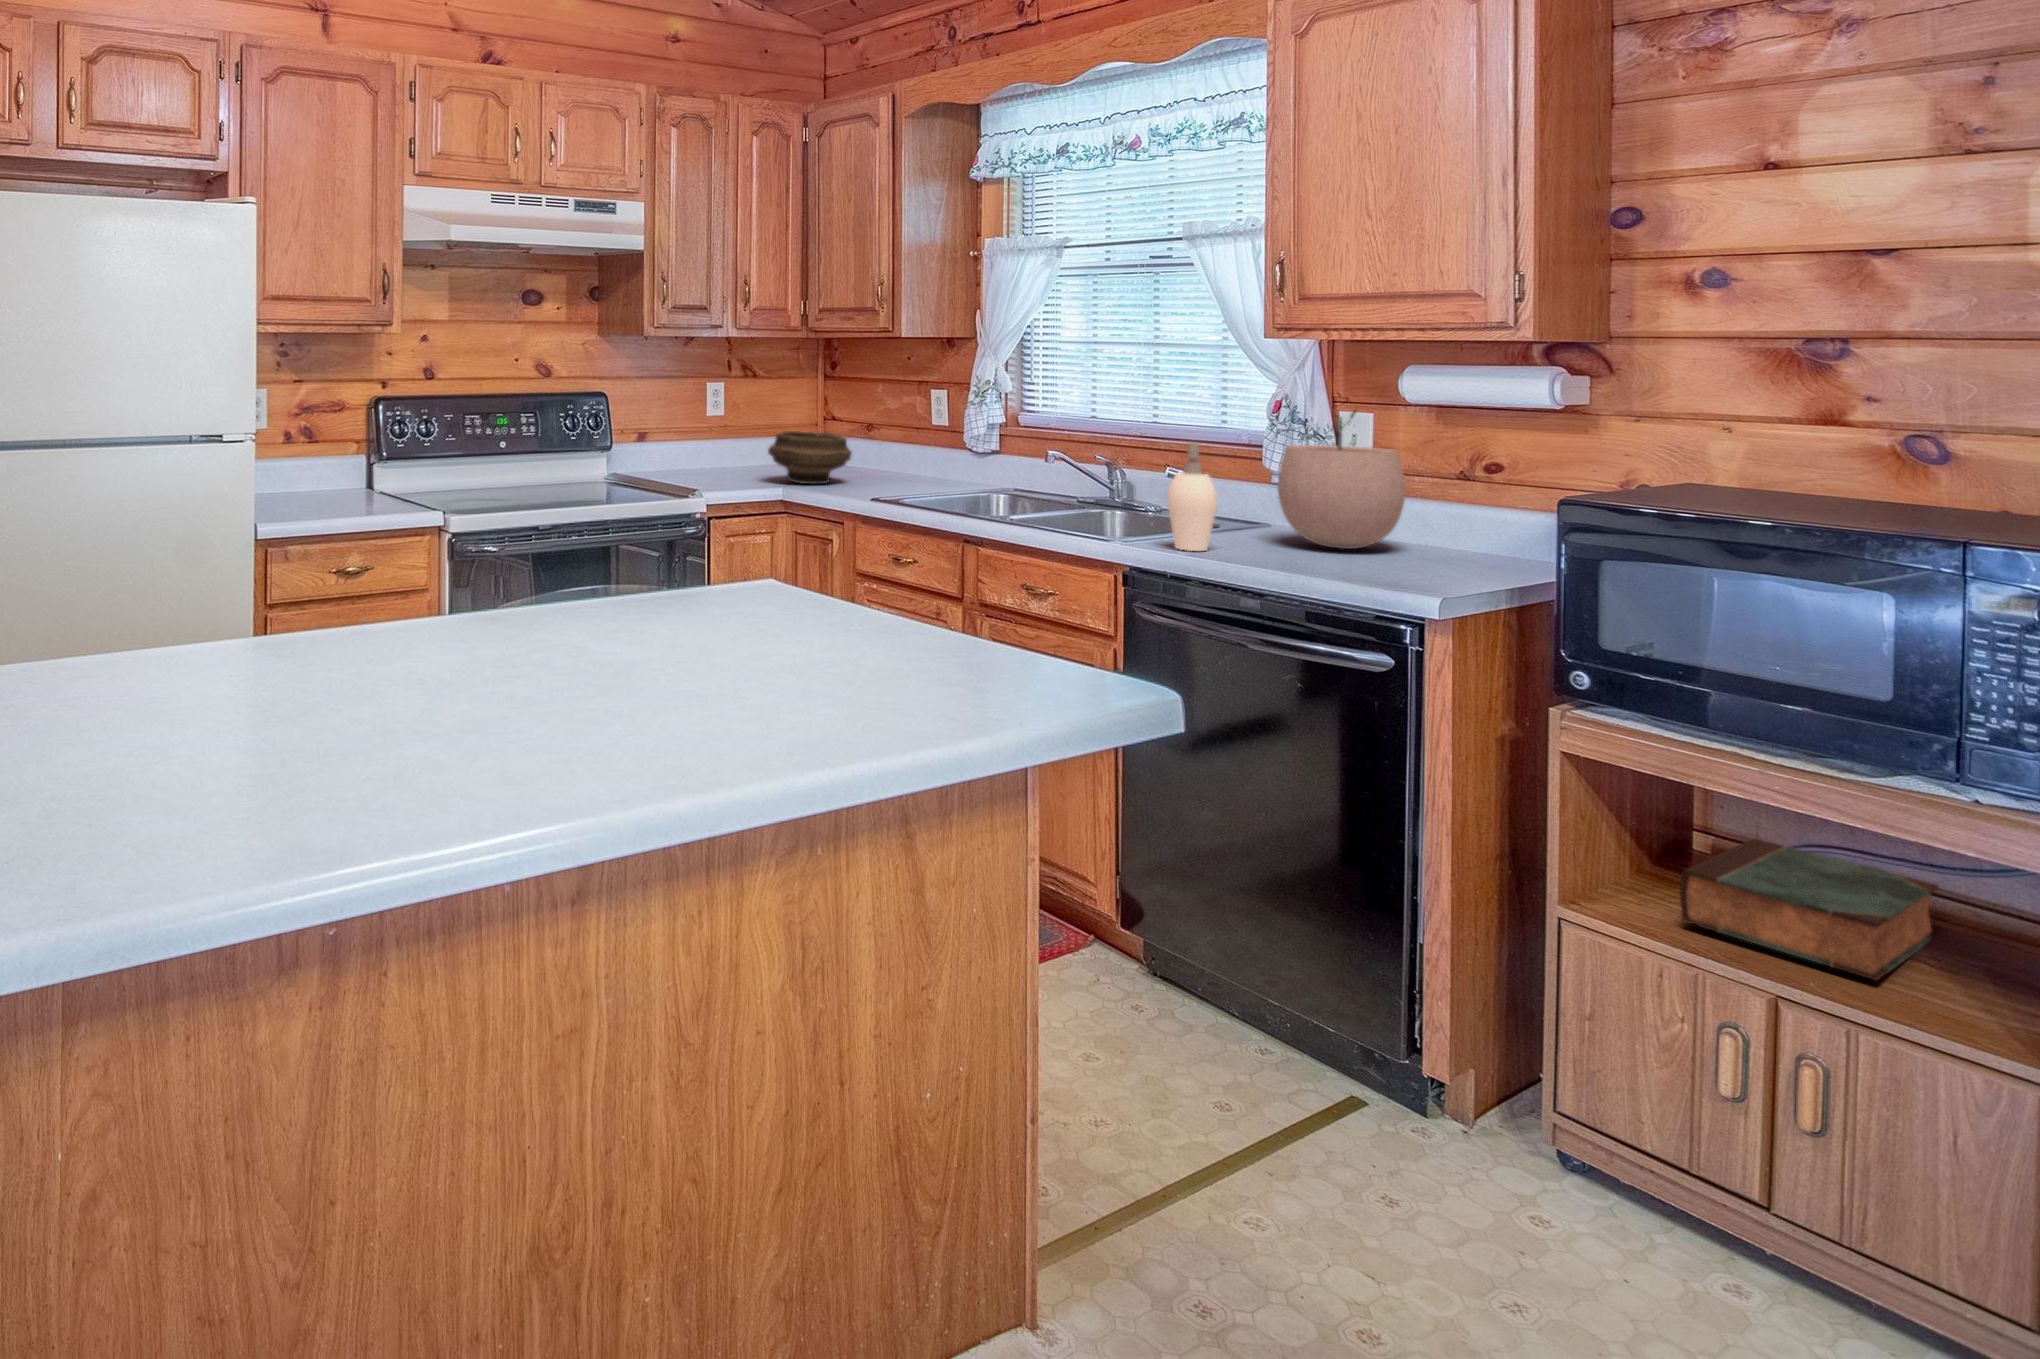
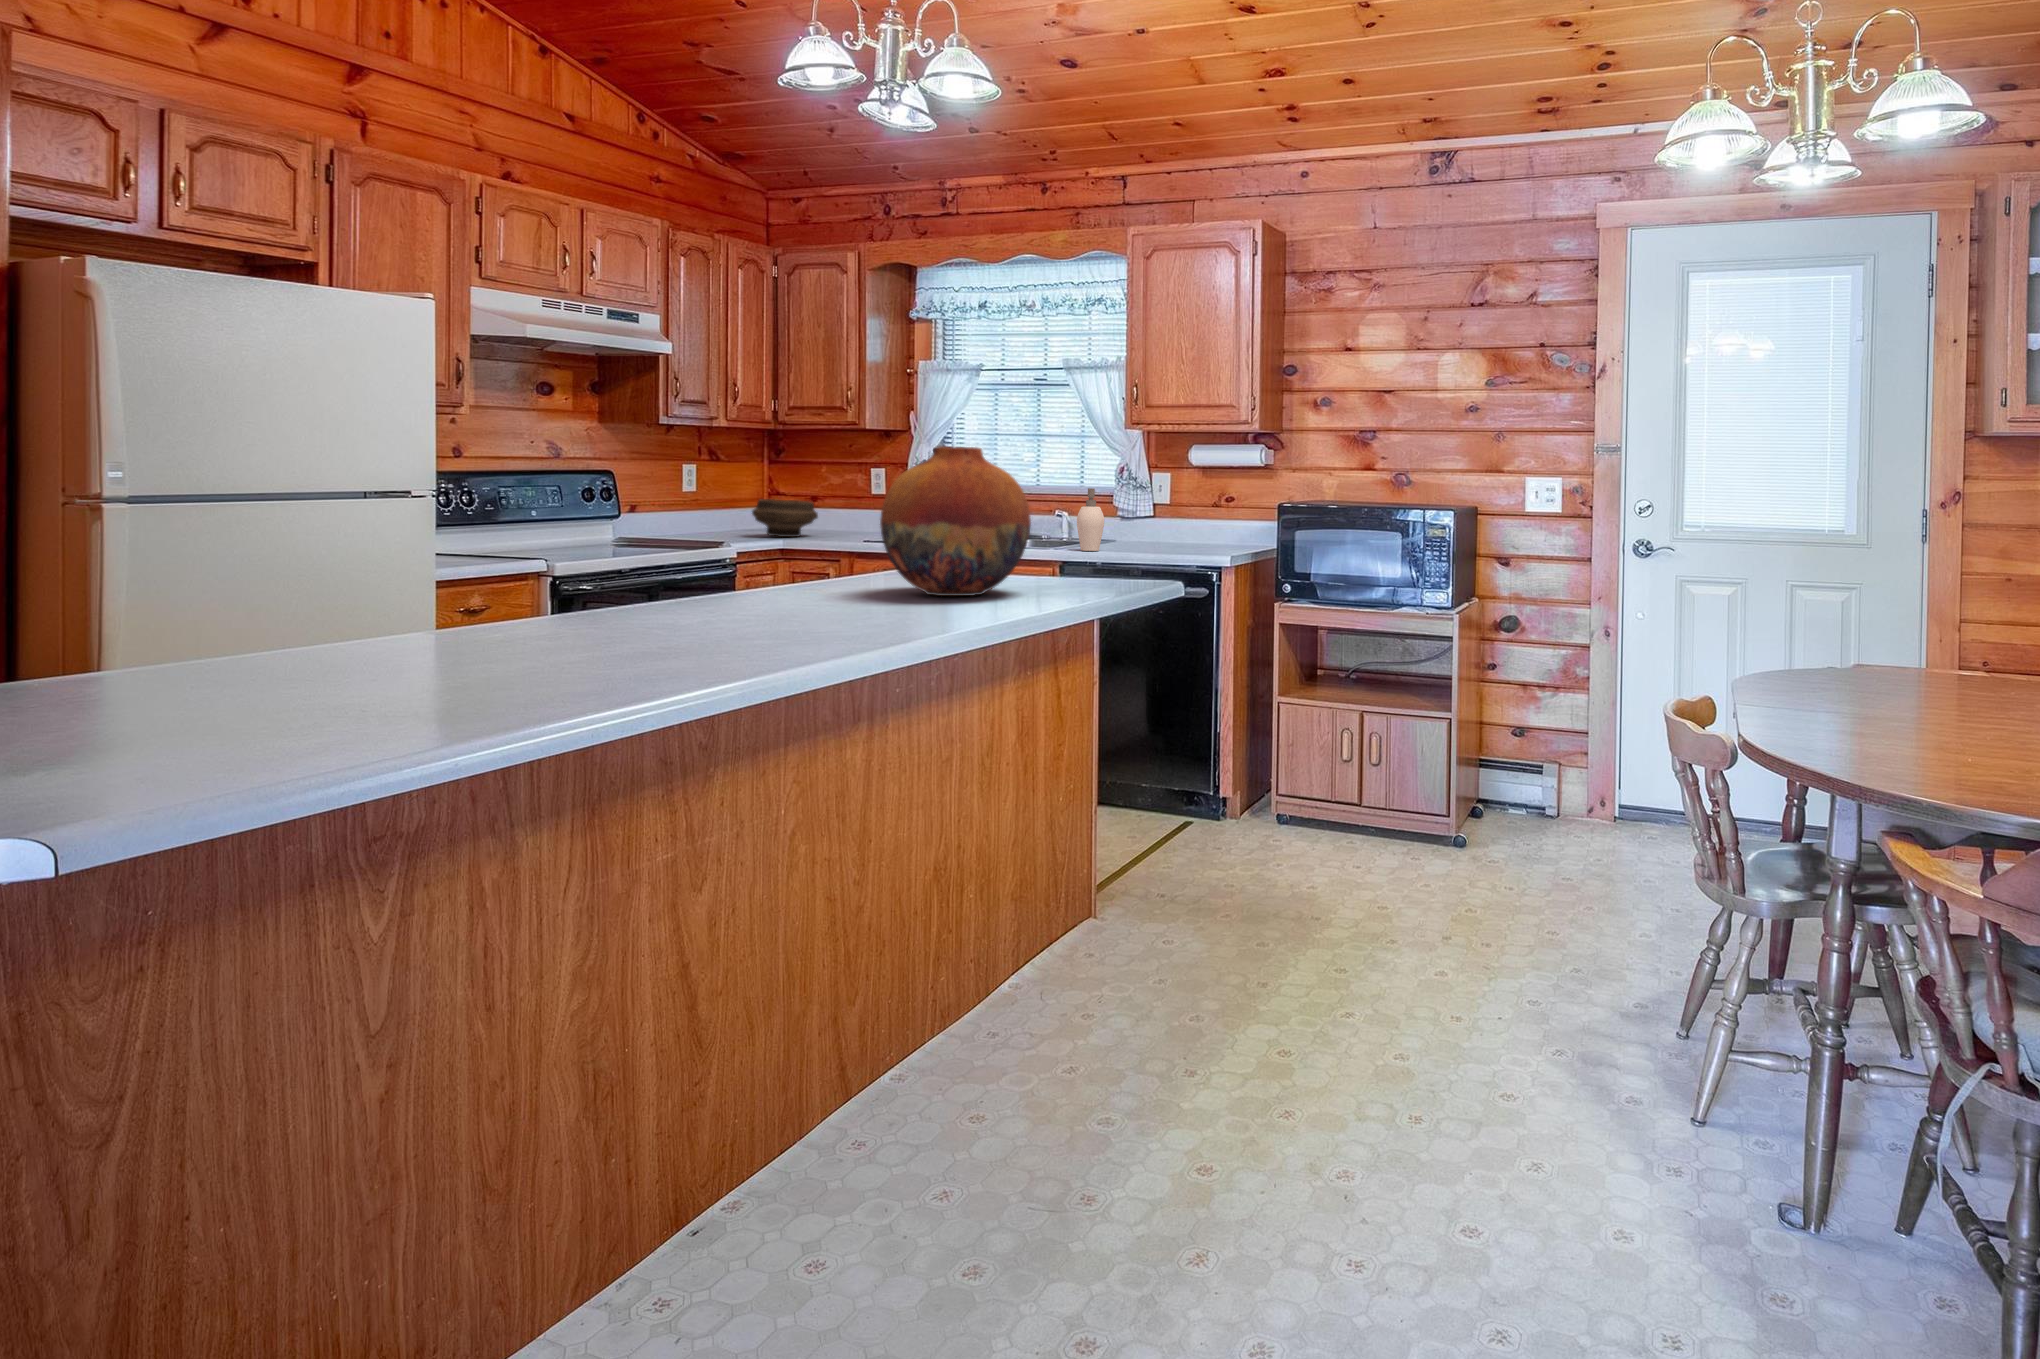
plant pot: present [1278,411,1405,549] -> none [1129,466,1193,547]
vase: none [425,425,717,735] -> present [880,446,1031,596]
book: present [1680,838,1938,980] -> none [1324,663,1408,702]

